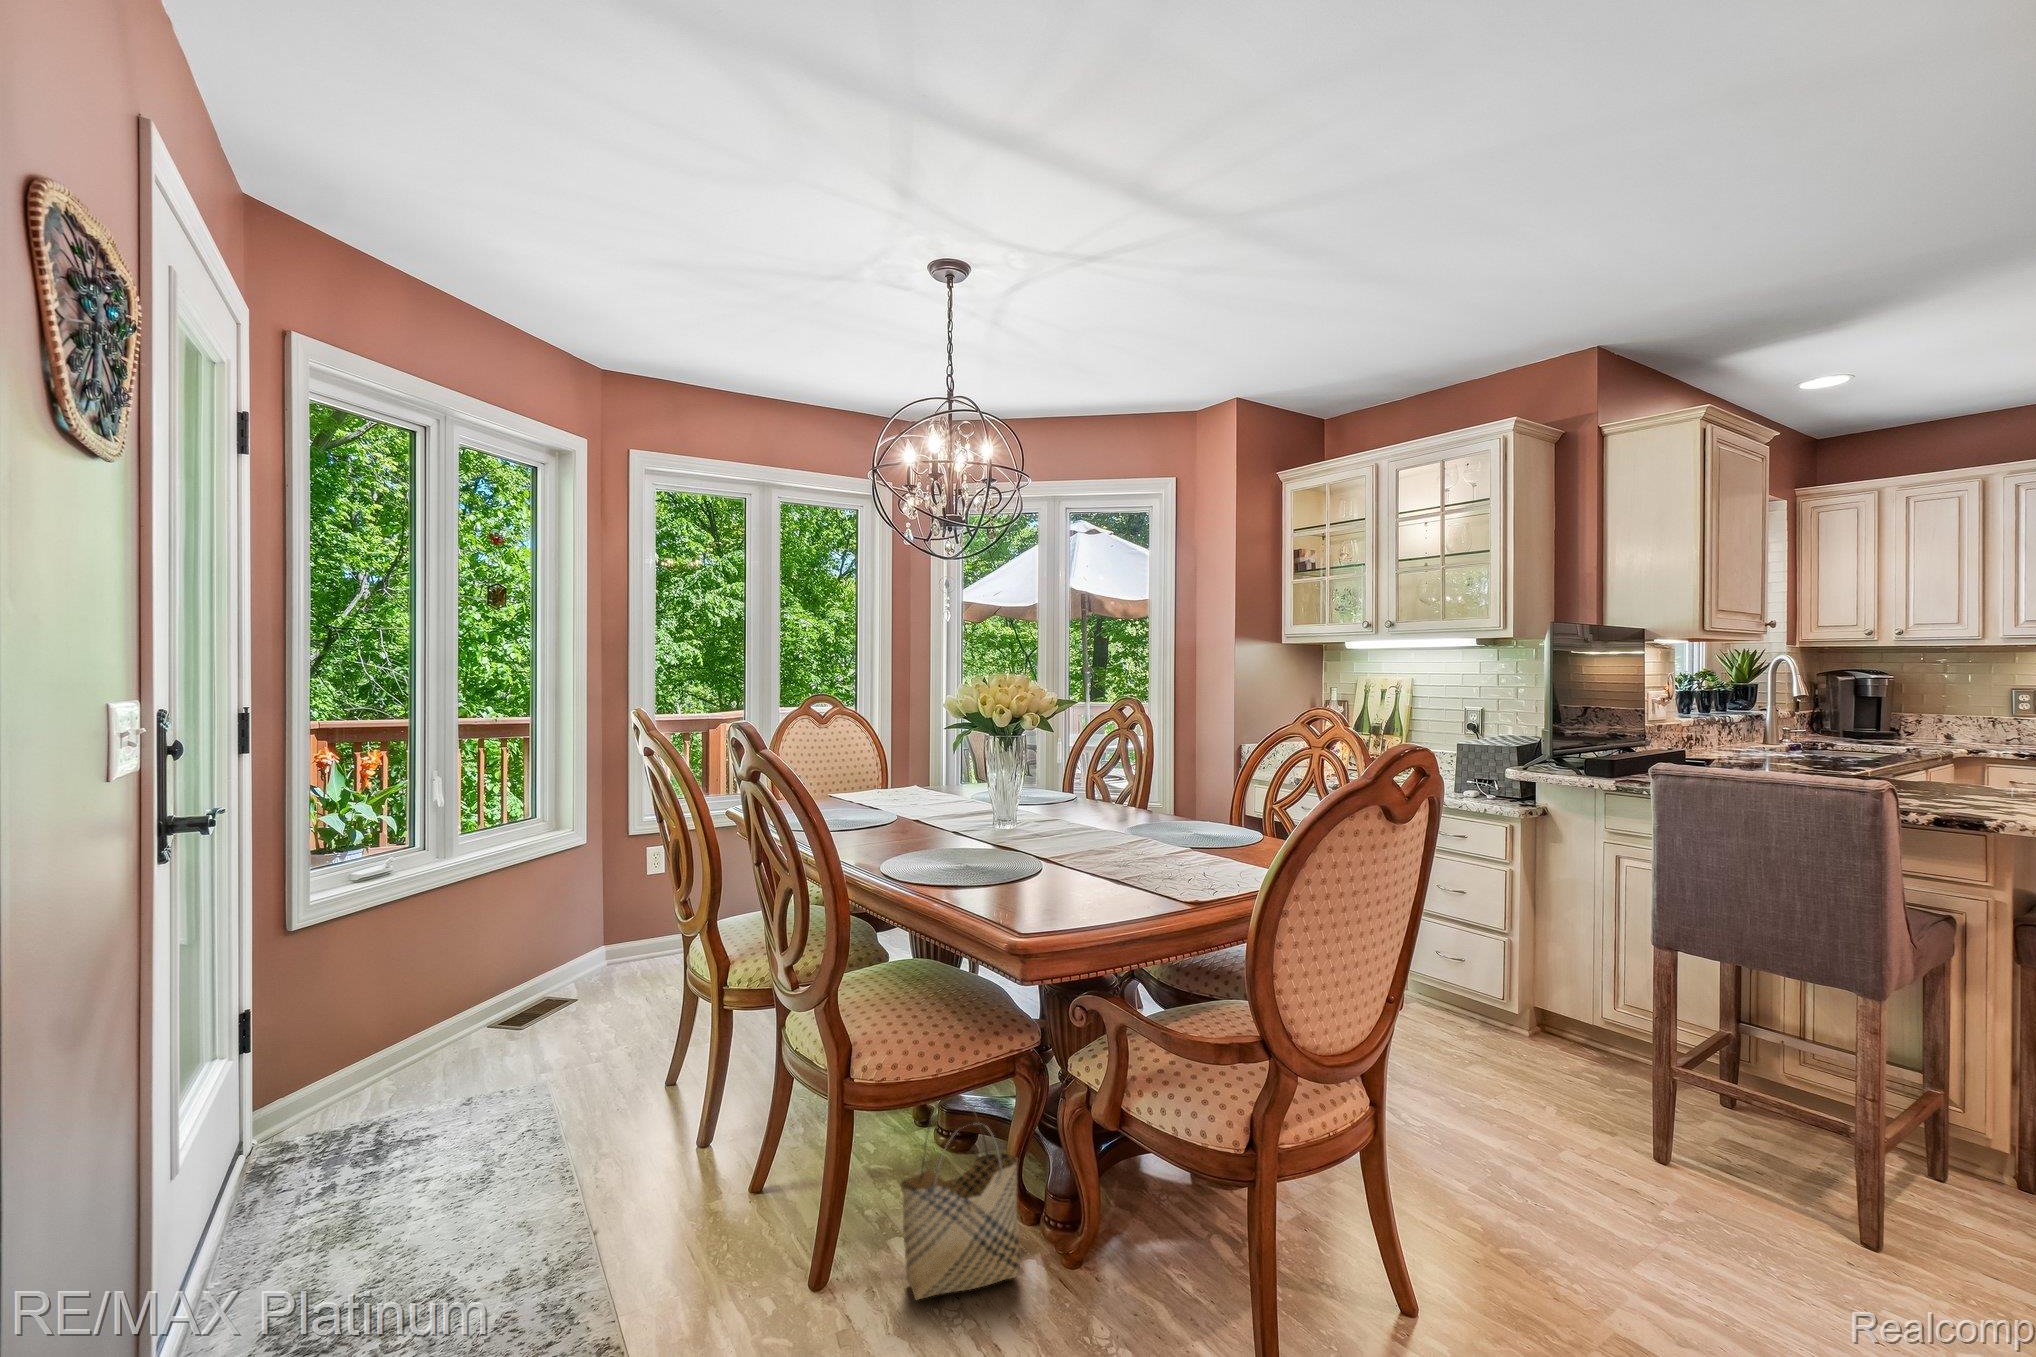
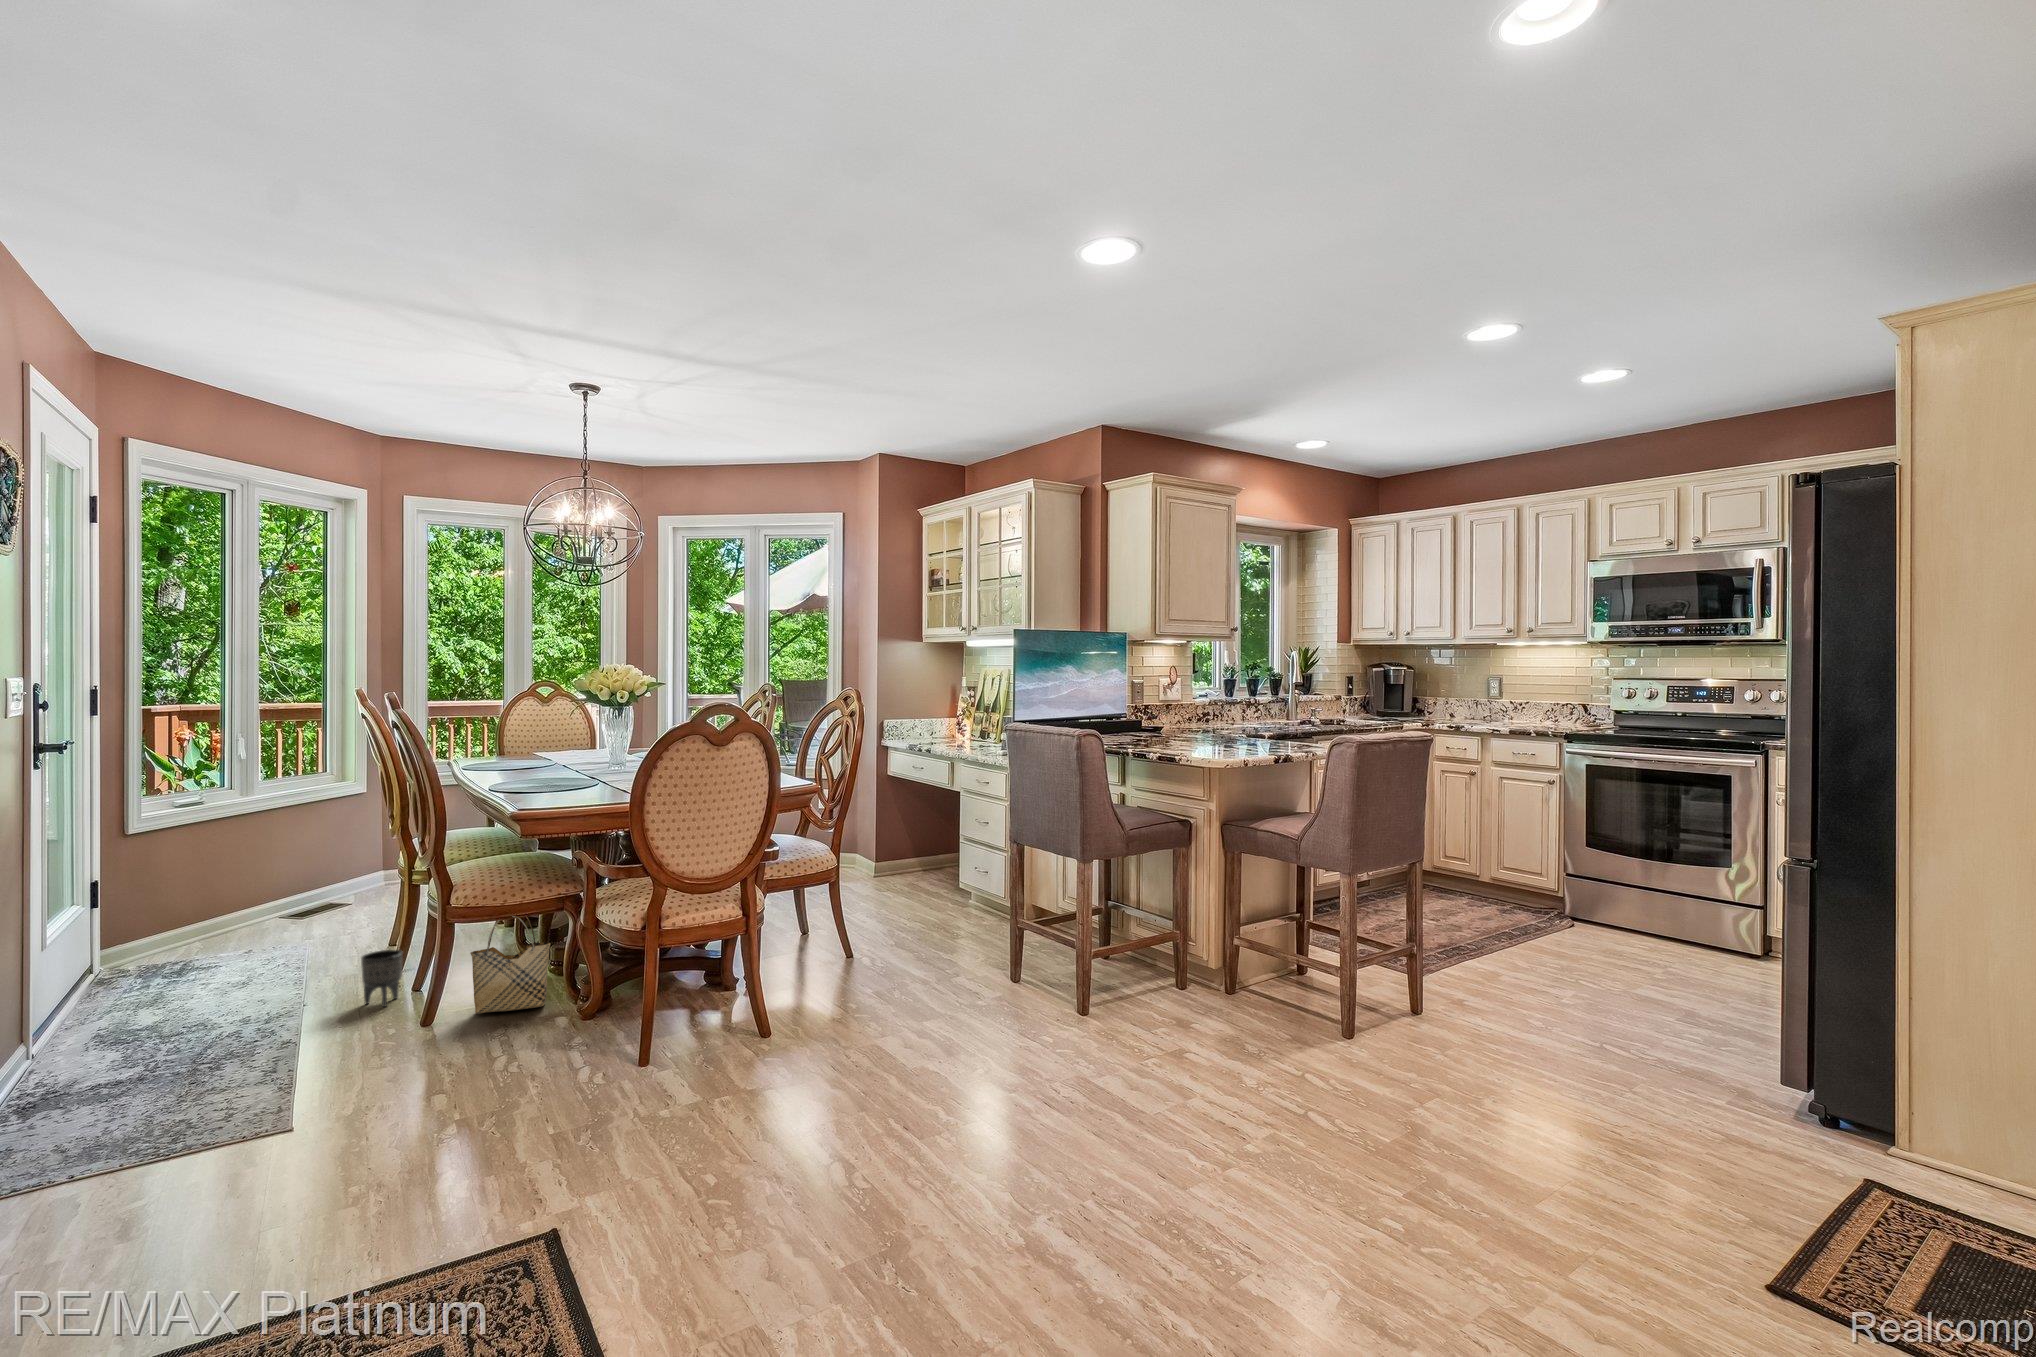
planter: none [697,1155,760,1267] -> present [361,950,403,1007]

